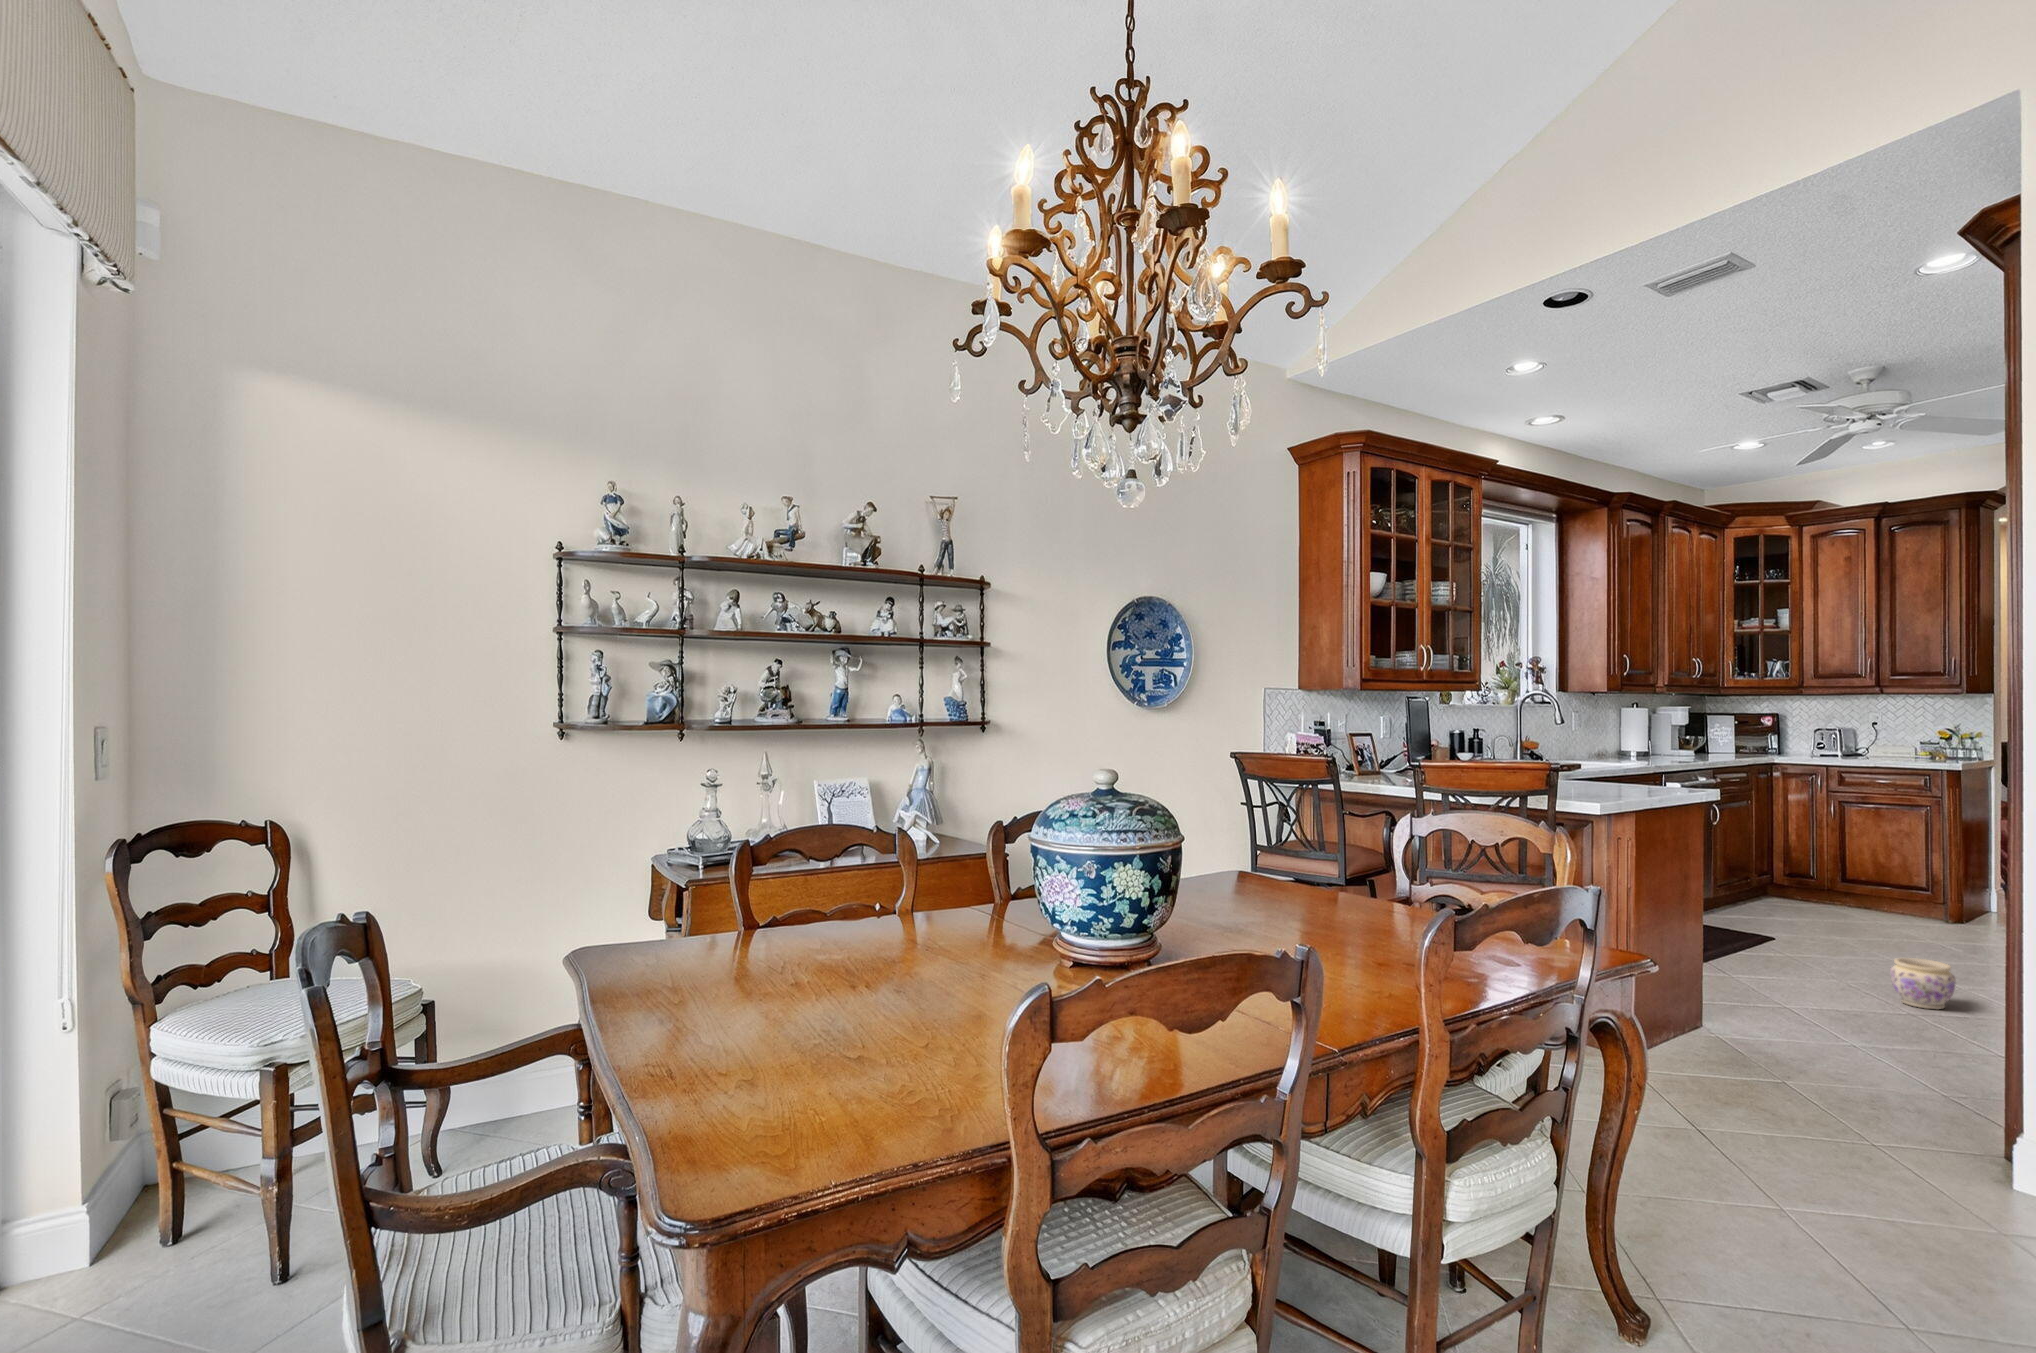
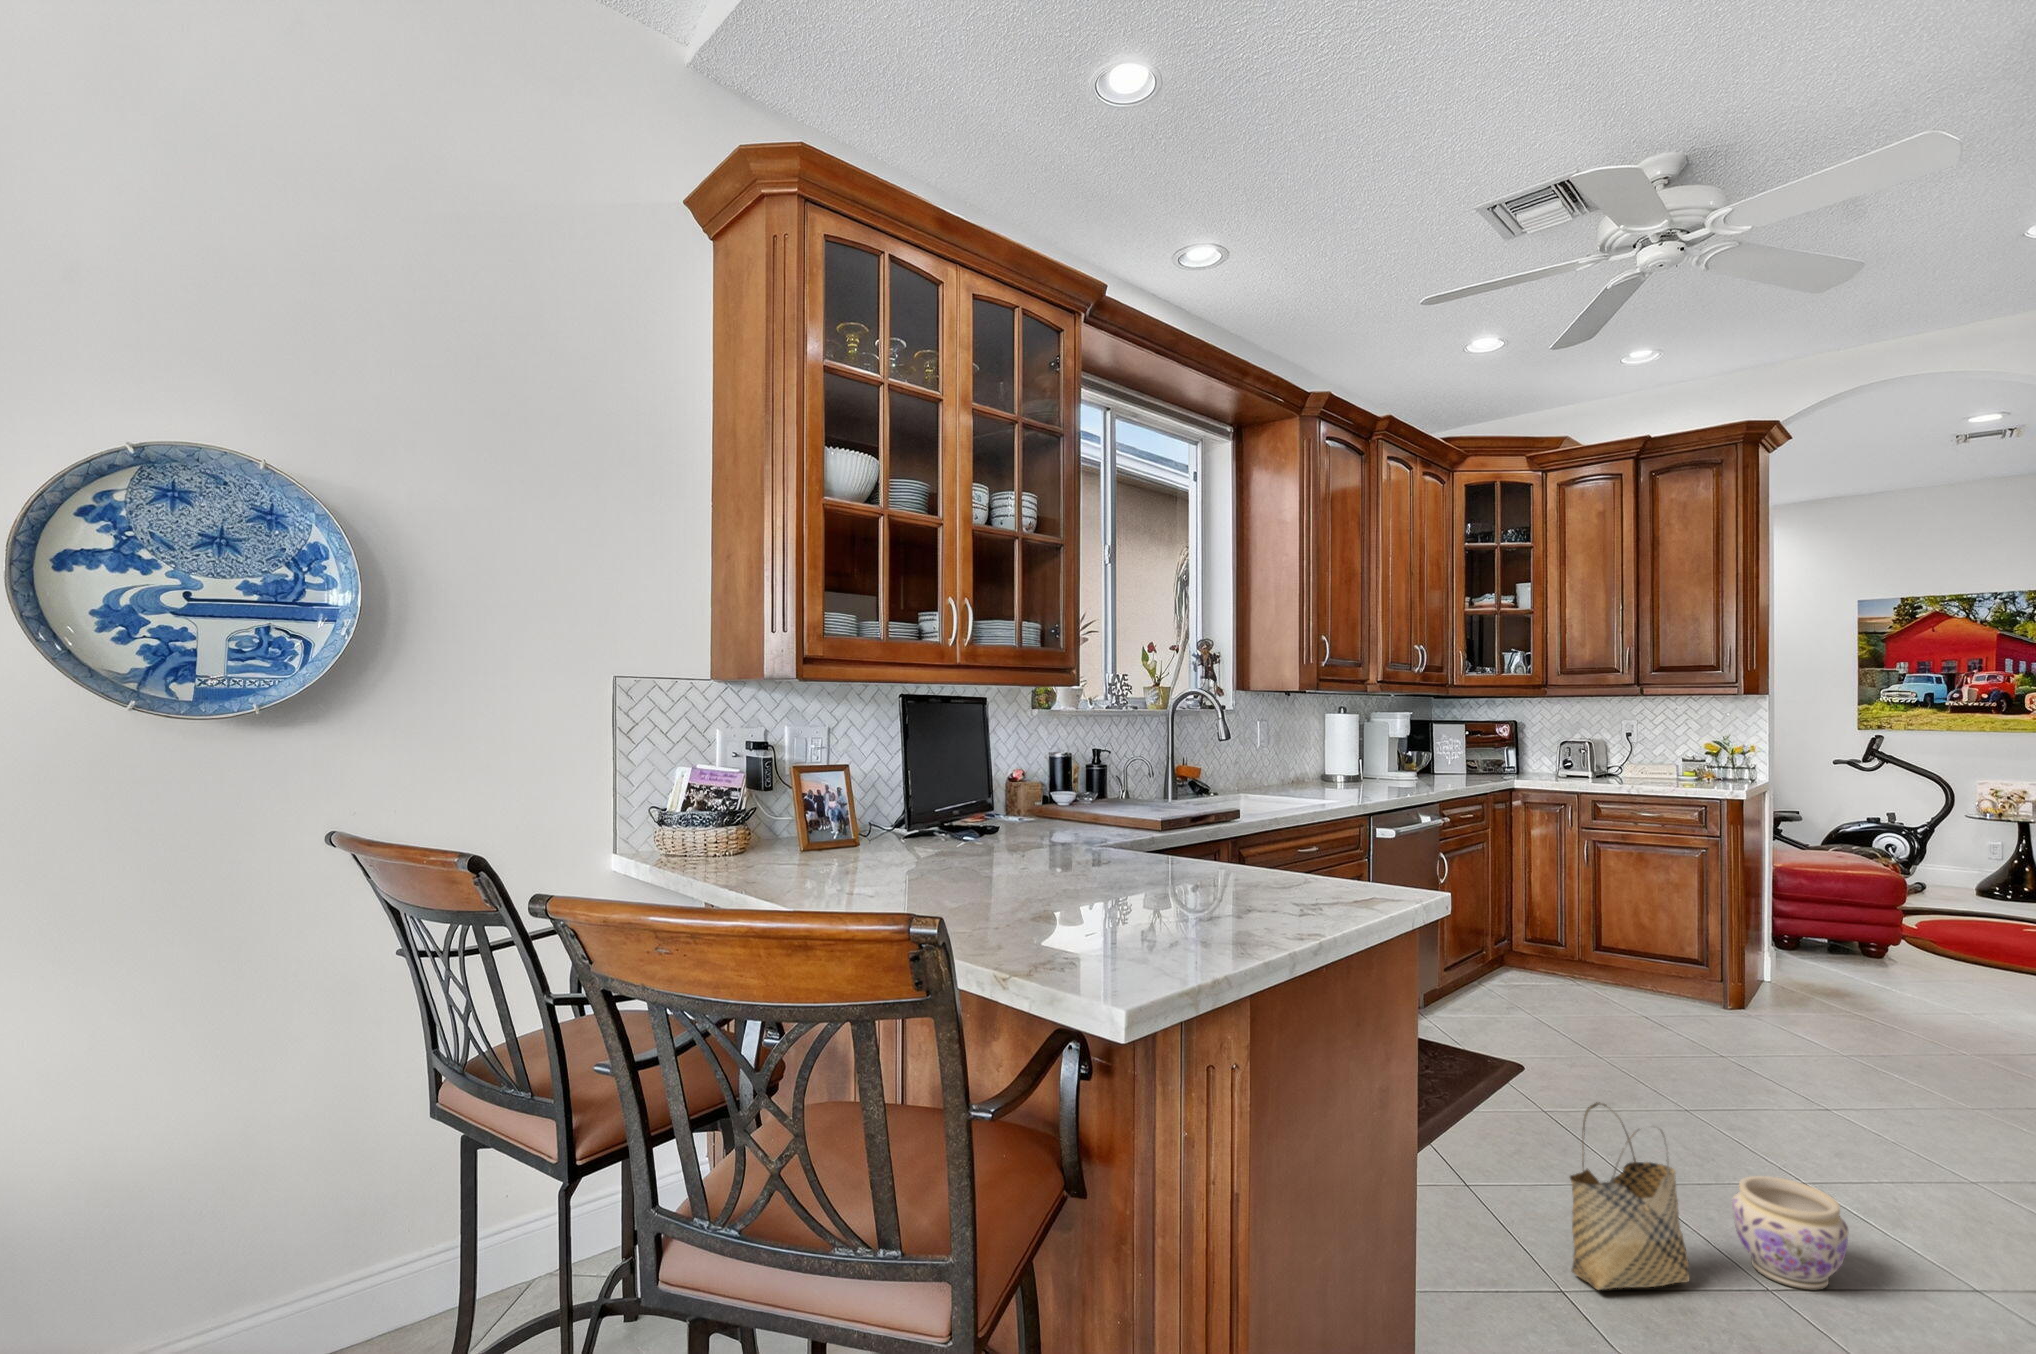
woven basket: none [1790,913,1860,1003] -> present [1570,1102,1690,1290]

